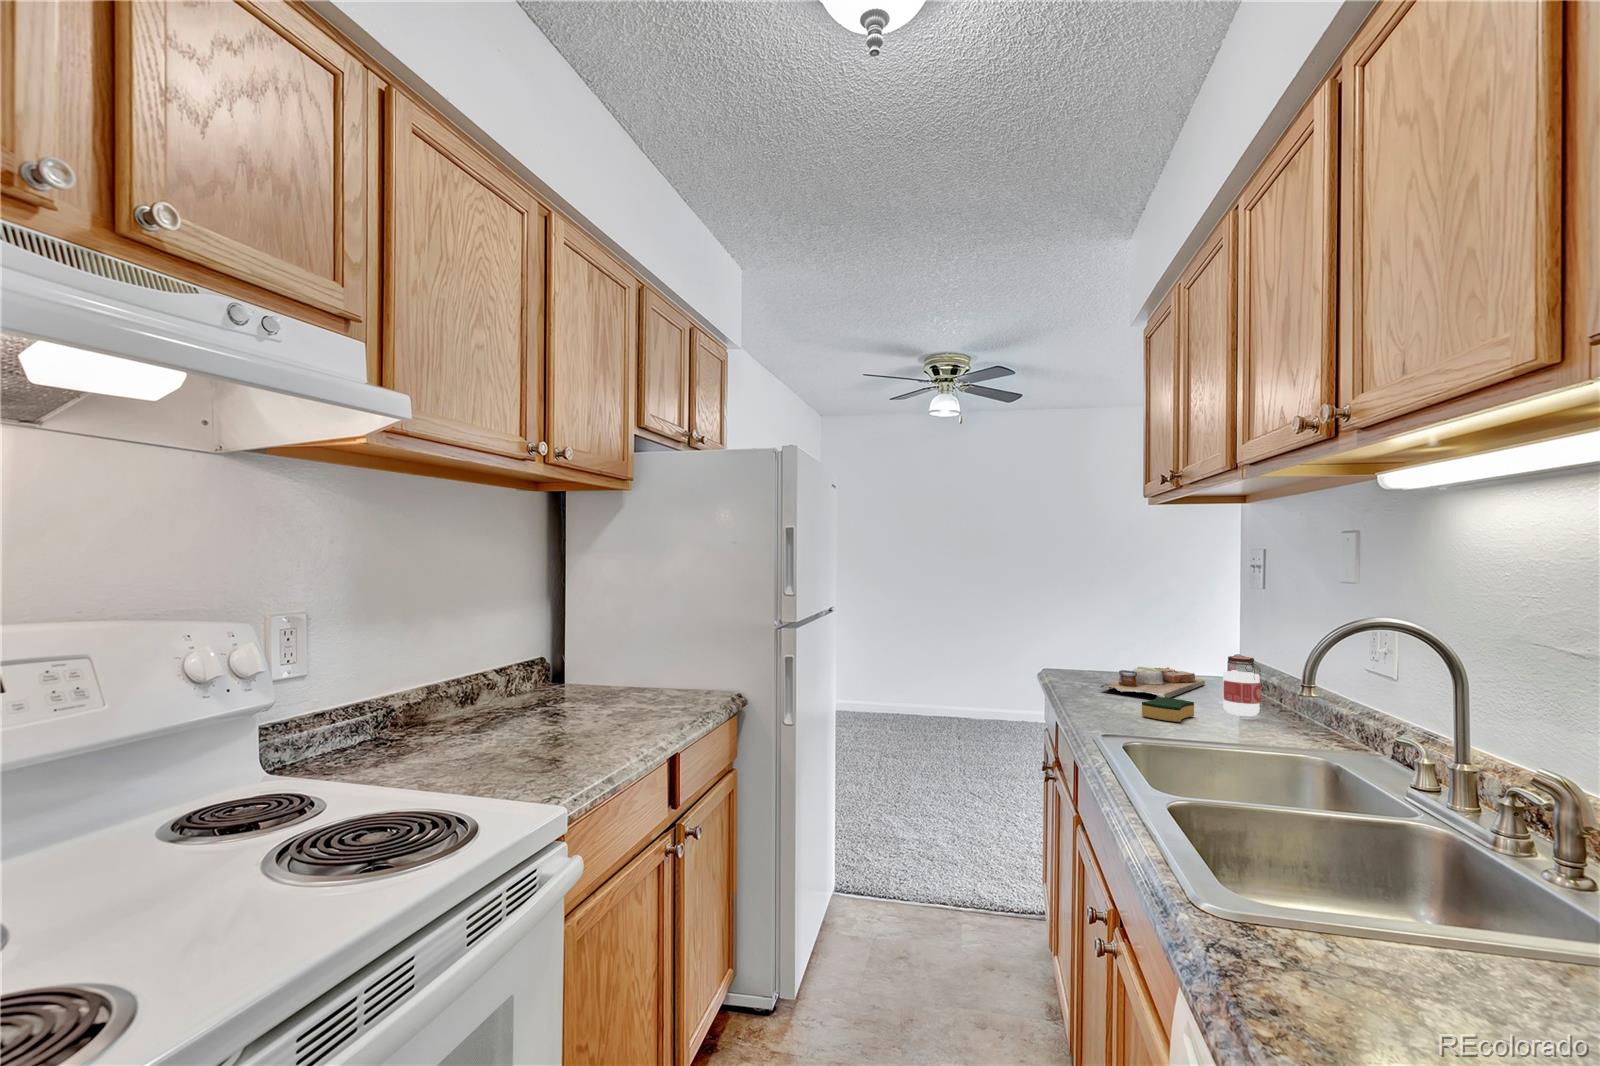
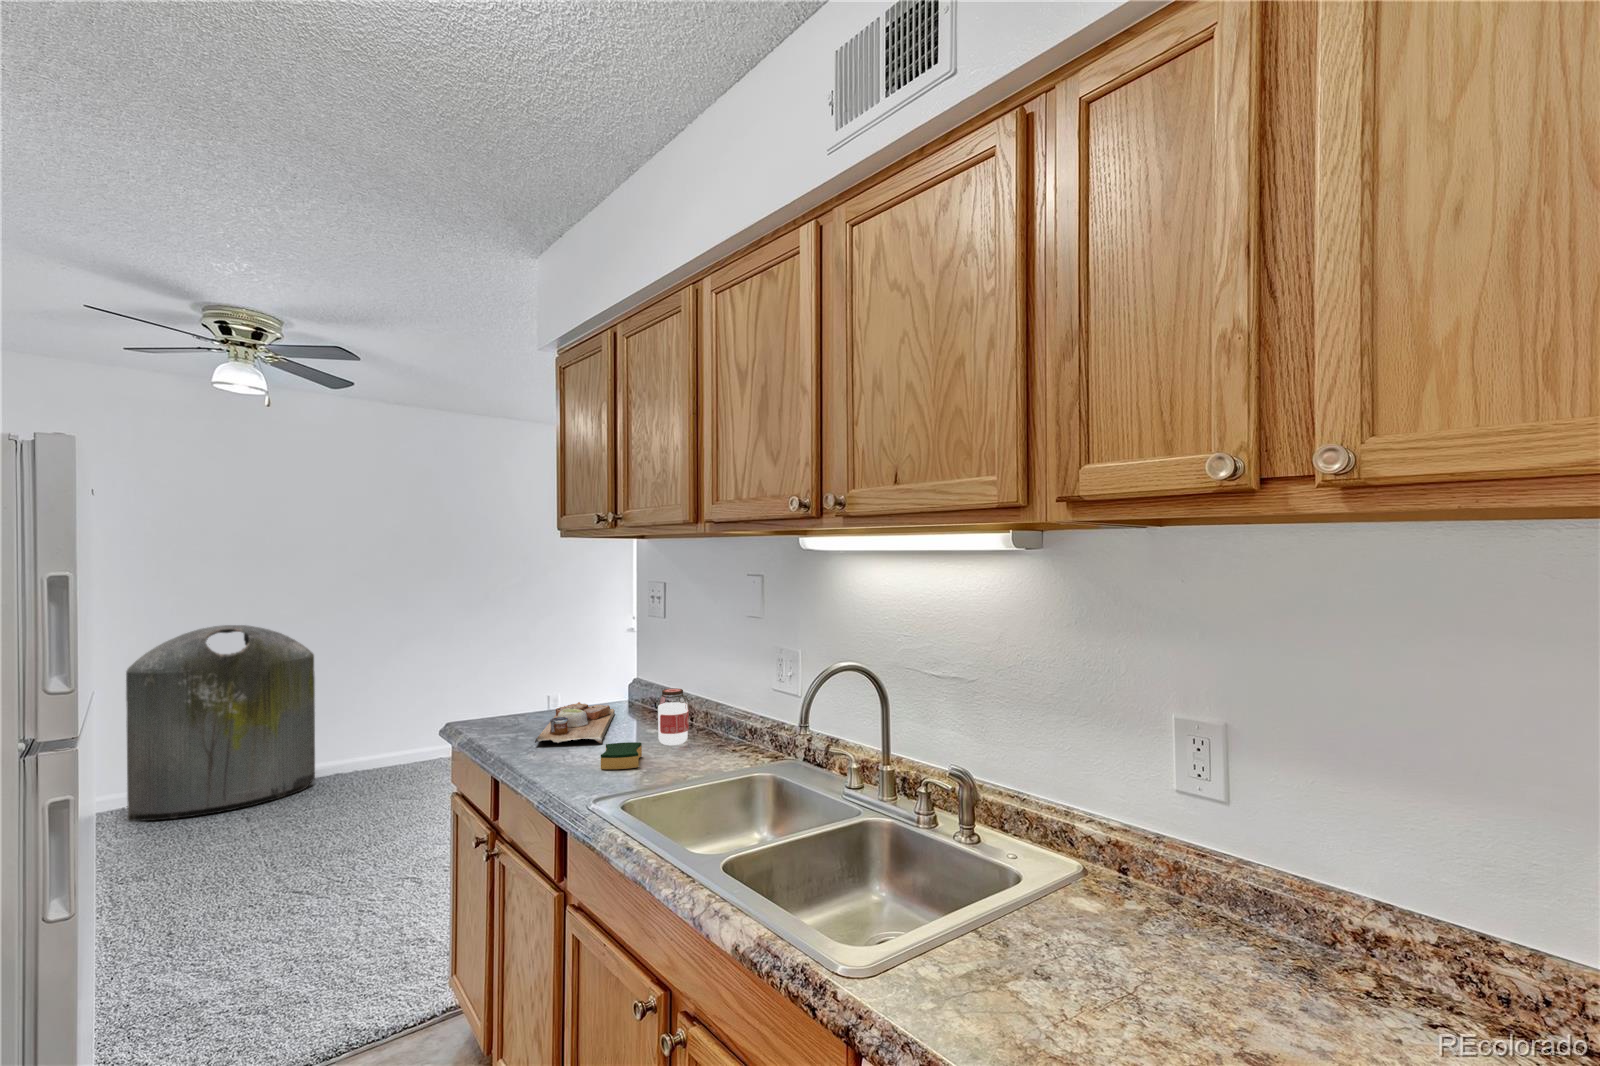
trash can: none [895,592,1009,729] -> present [126,625,315,821]

